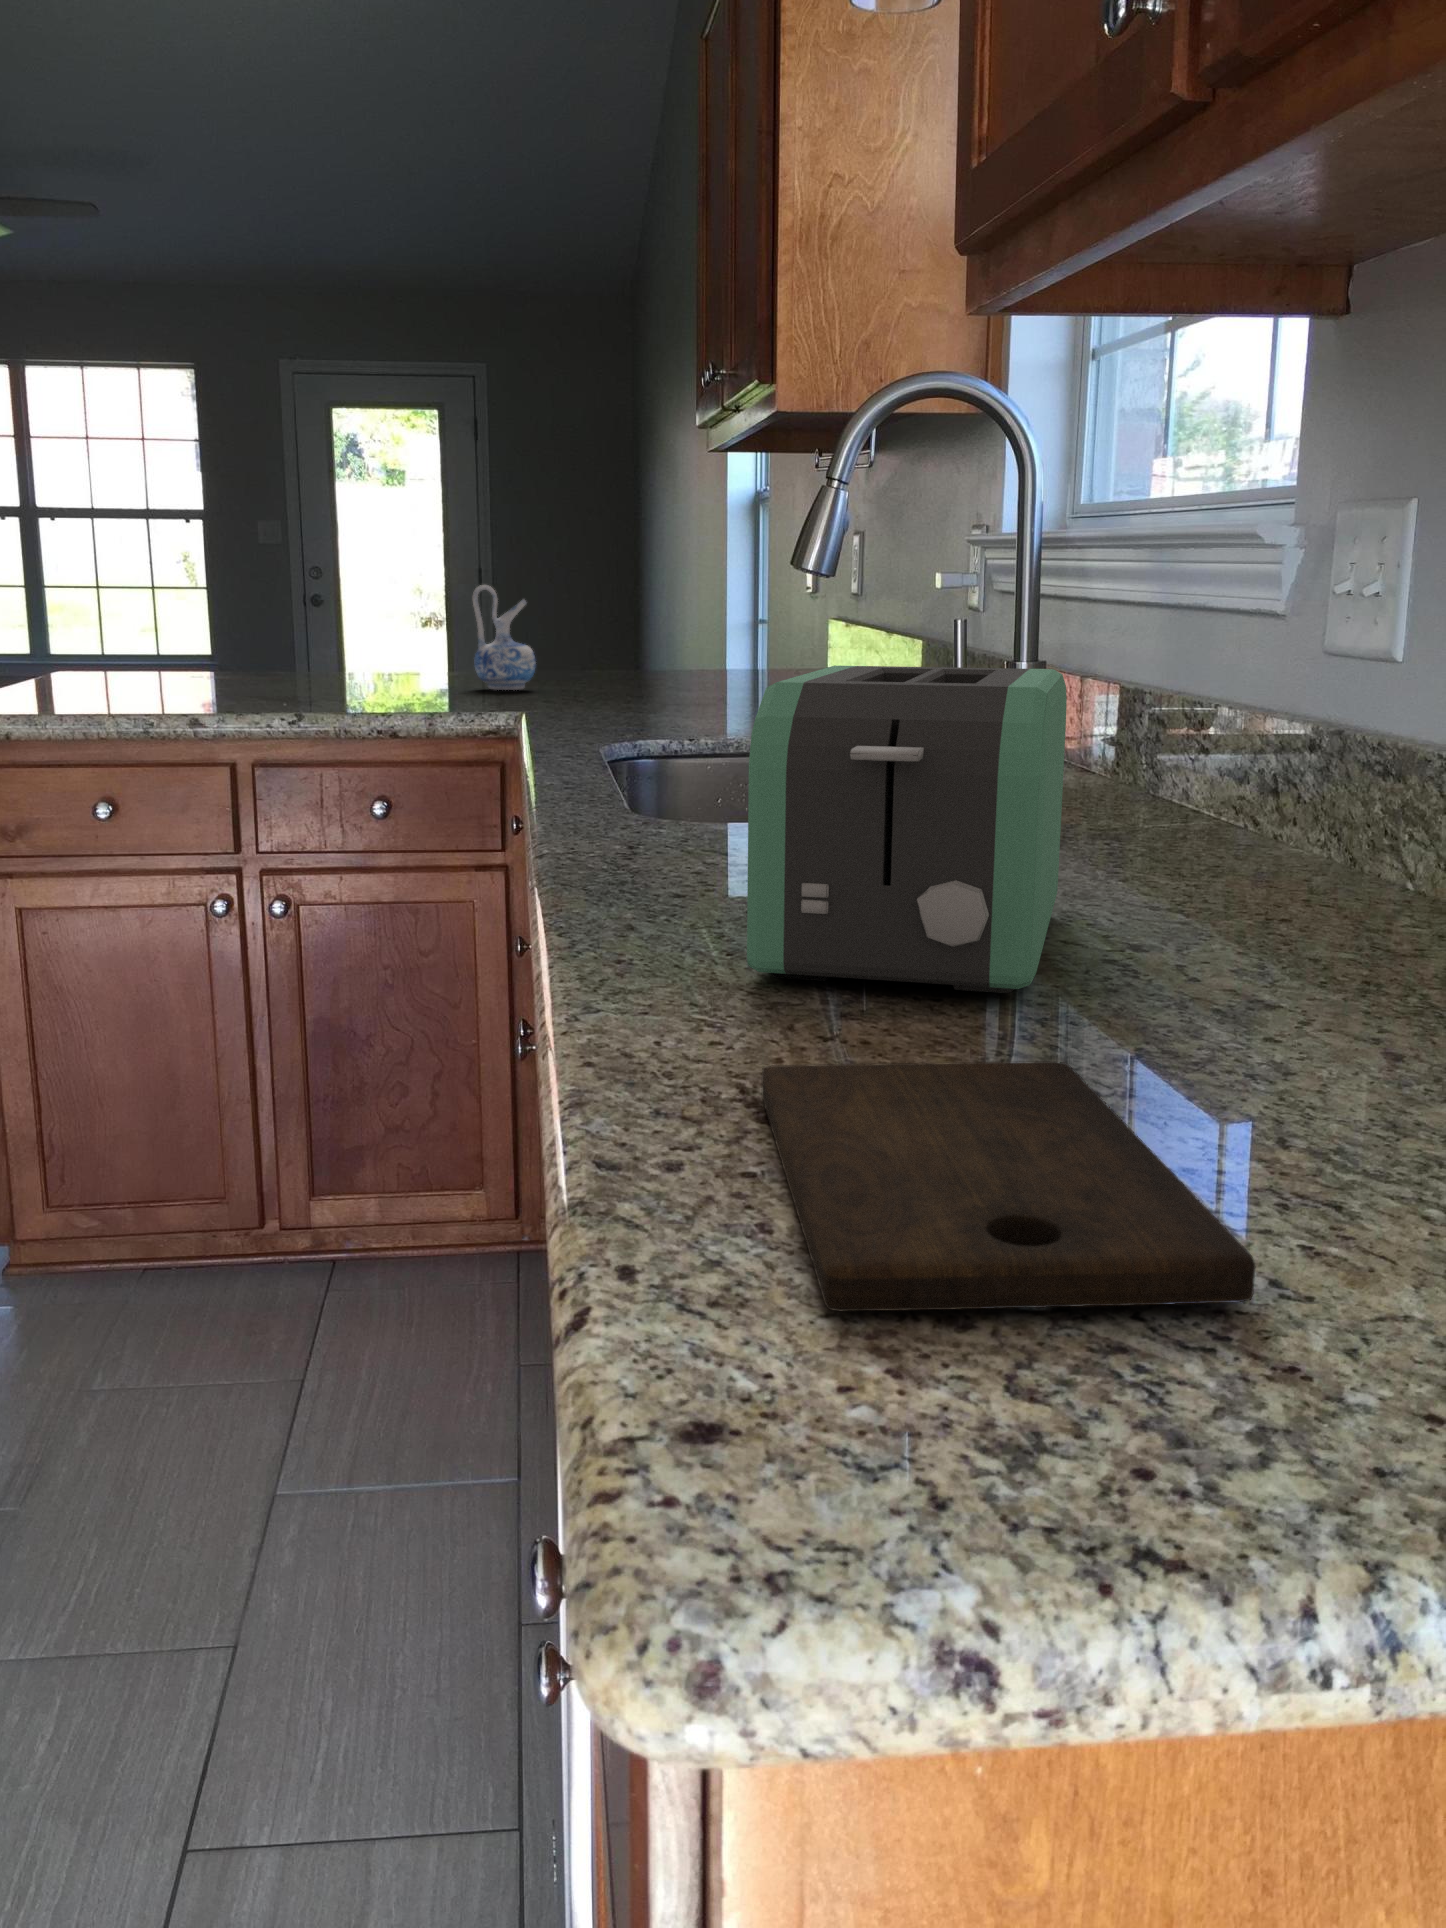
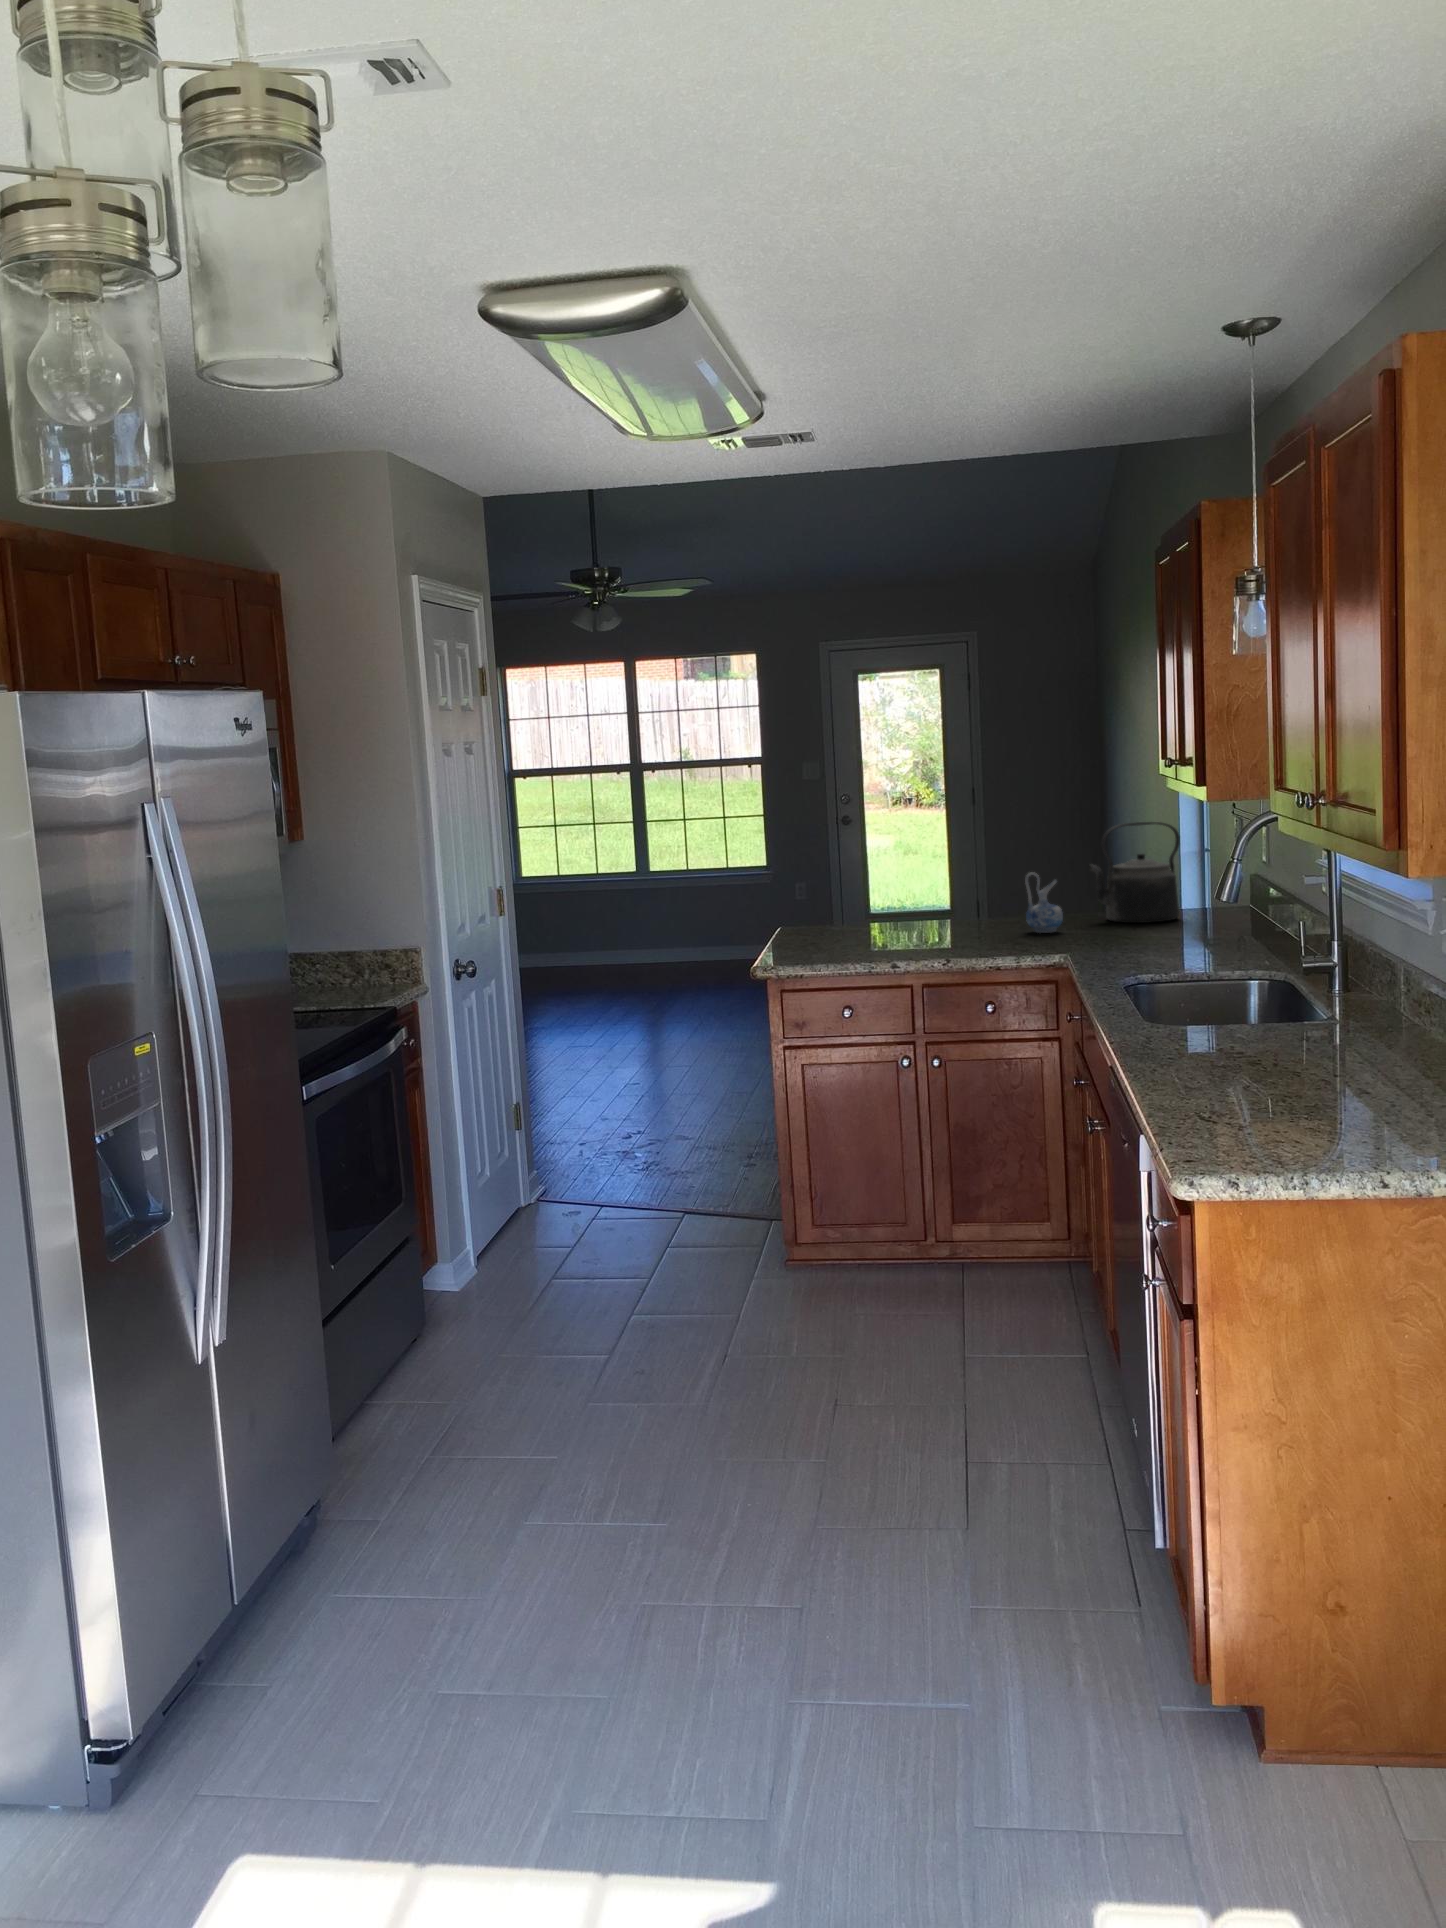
kettle: none [584,521,727,684] -> present [1089,822,1180,923]
toaster: present [747,665,1067,993] -> none [1194,974,1317,1090]
cutting board: present [761,1061,1255,1311] -> none [1200,1105,1311,1148]

